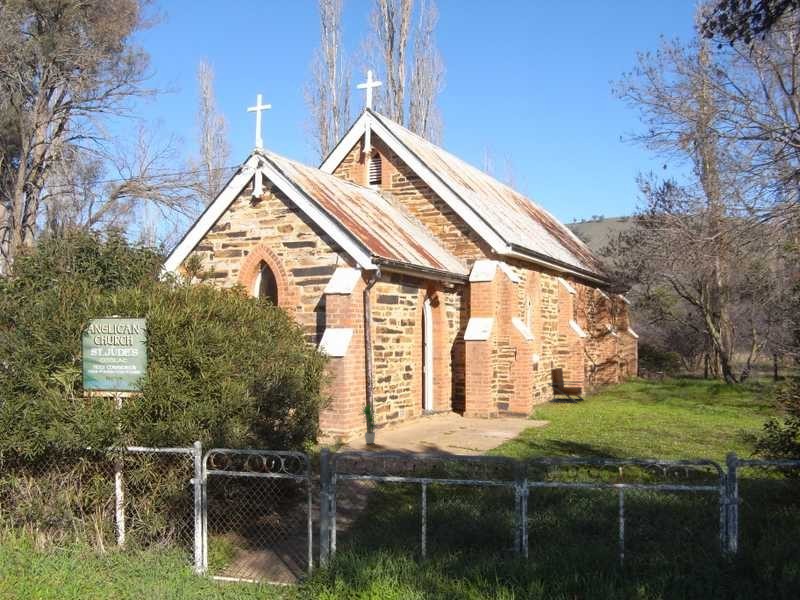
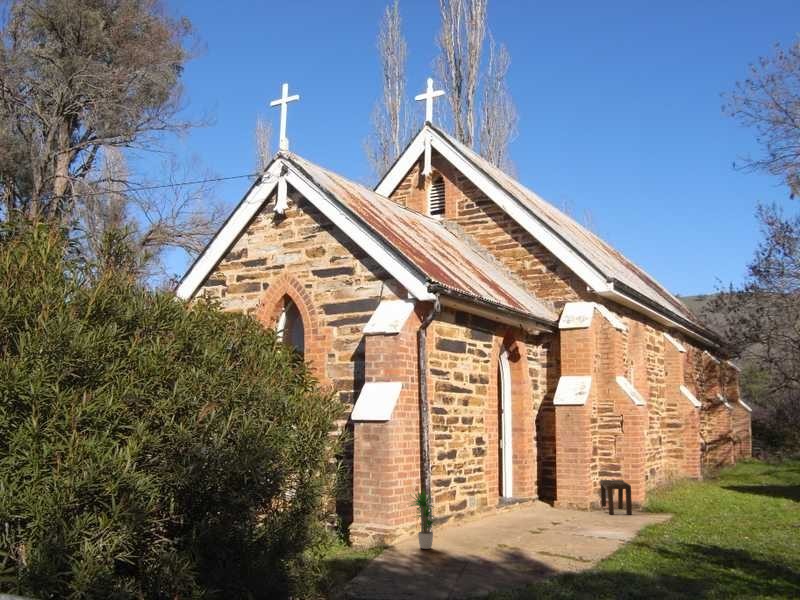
lounge chair: present [548,368,583,403] -> none [658,444,705,490]
bench: none [498,396,519,421] -> present [600,480,632,515]

